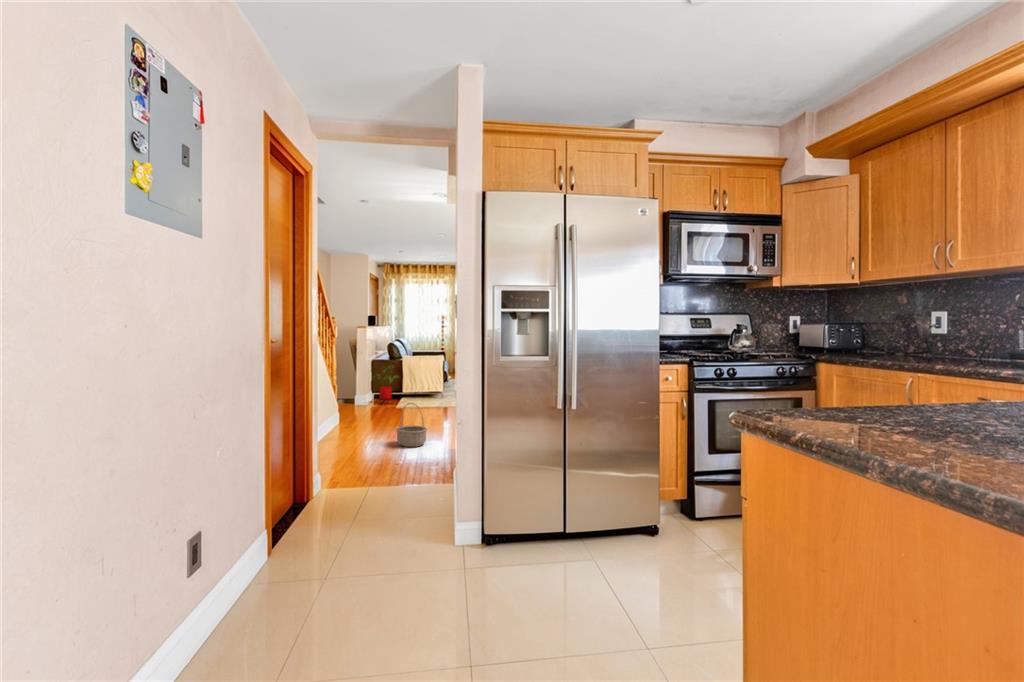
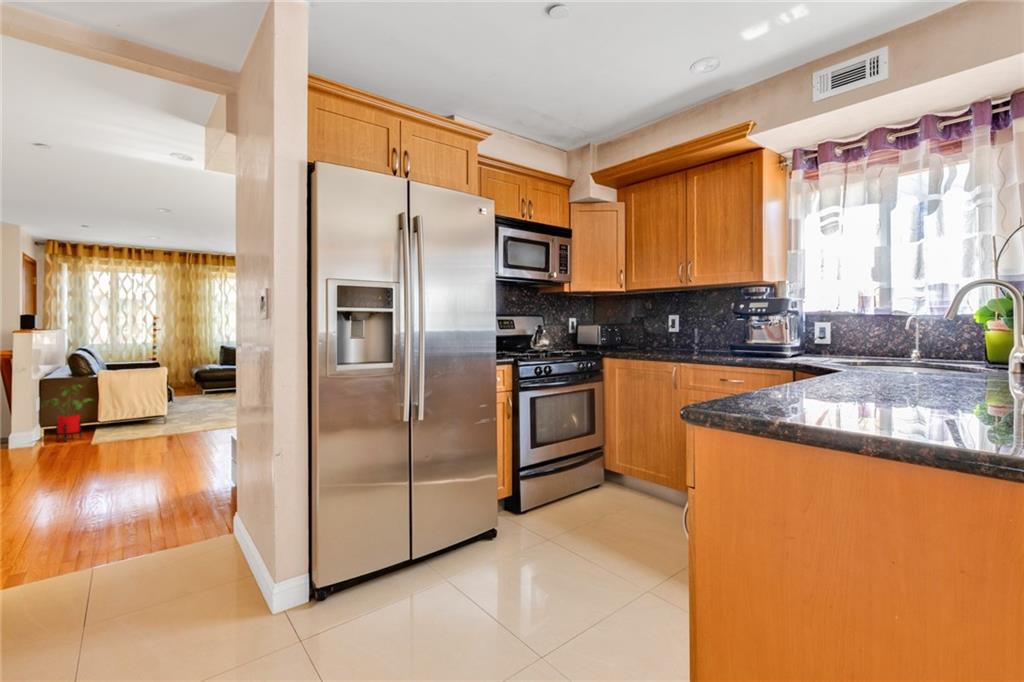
basket: present [396,403,427,447] -> none [116,434,169,495]

